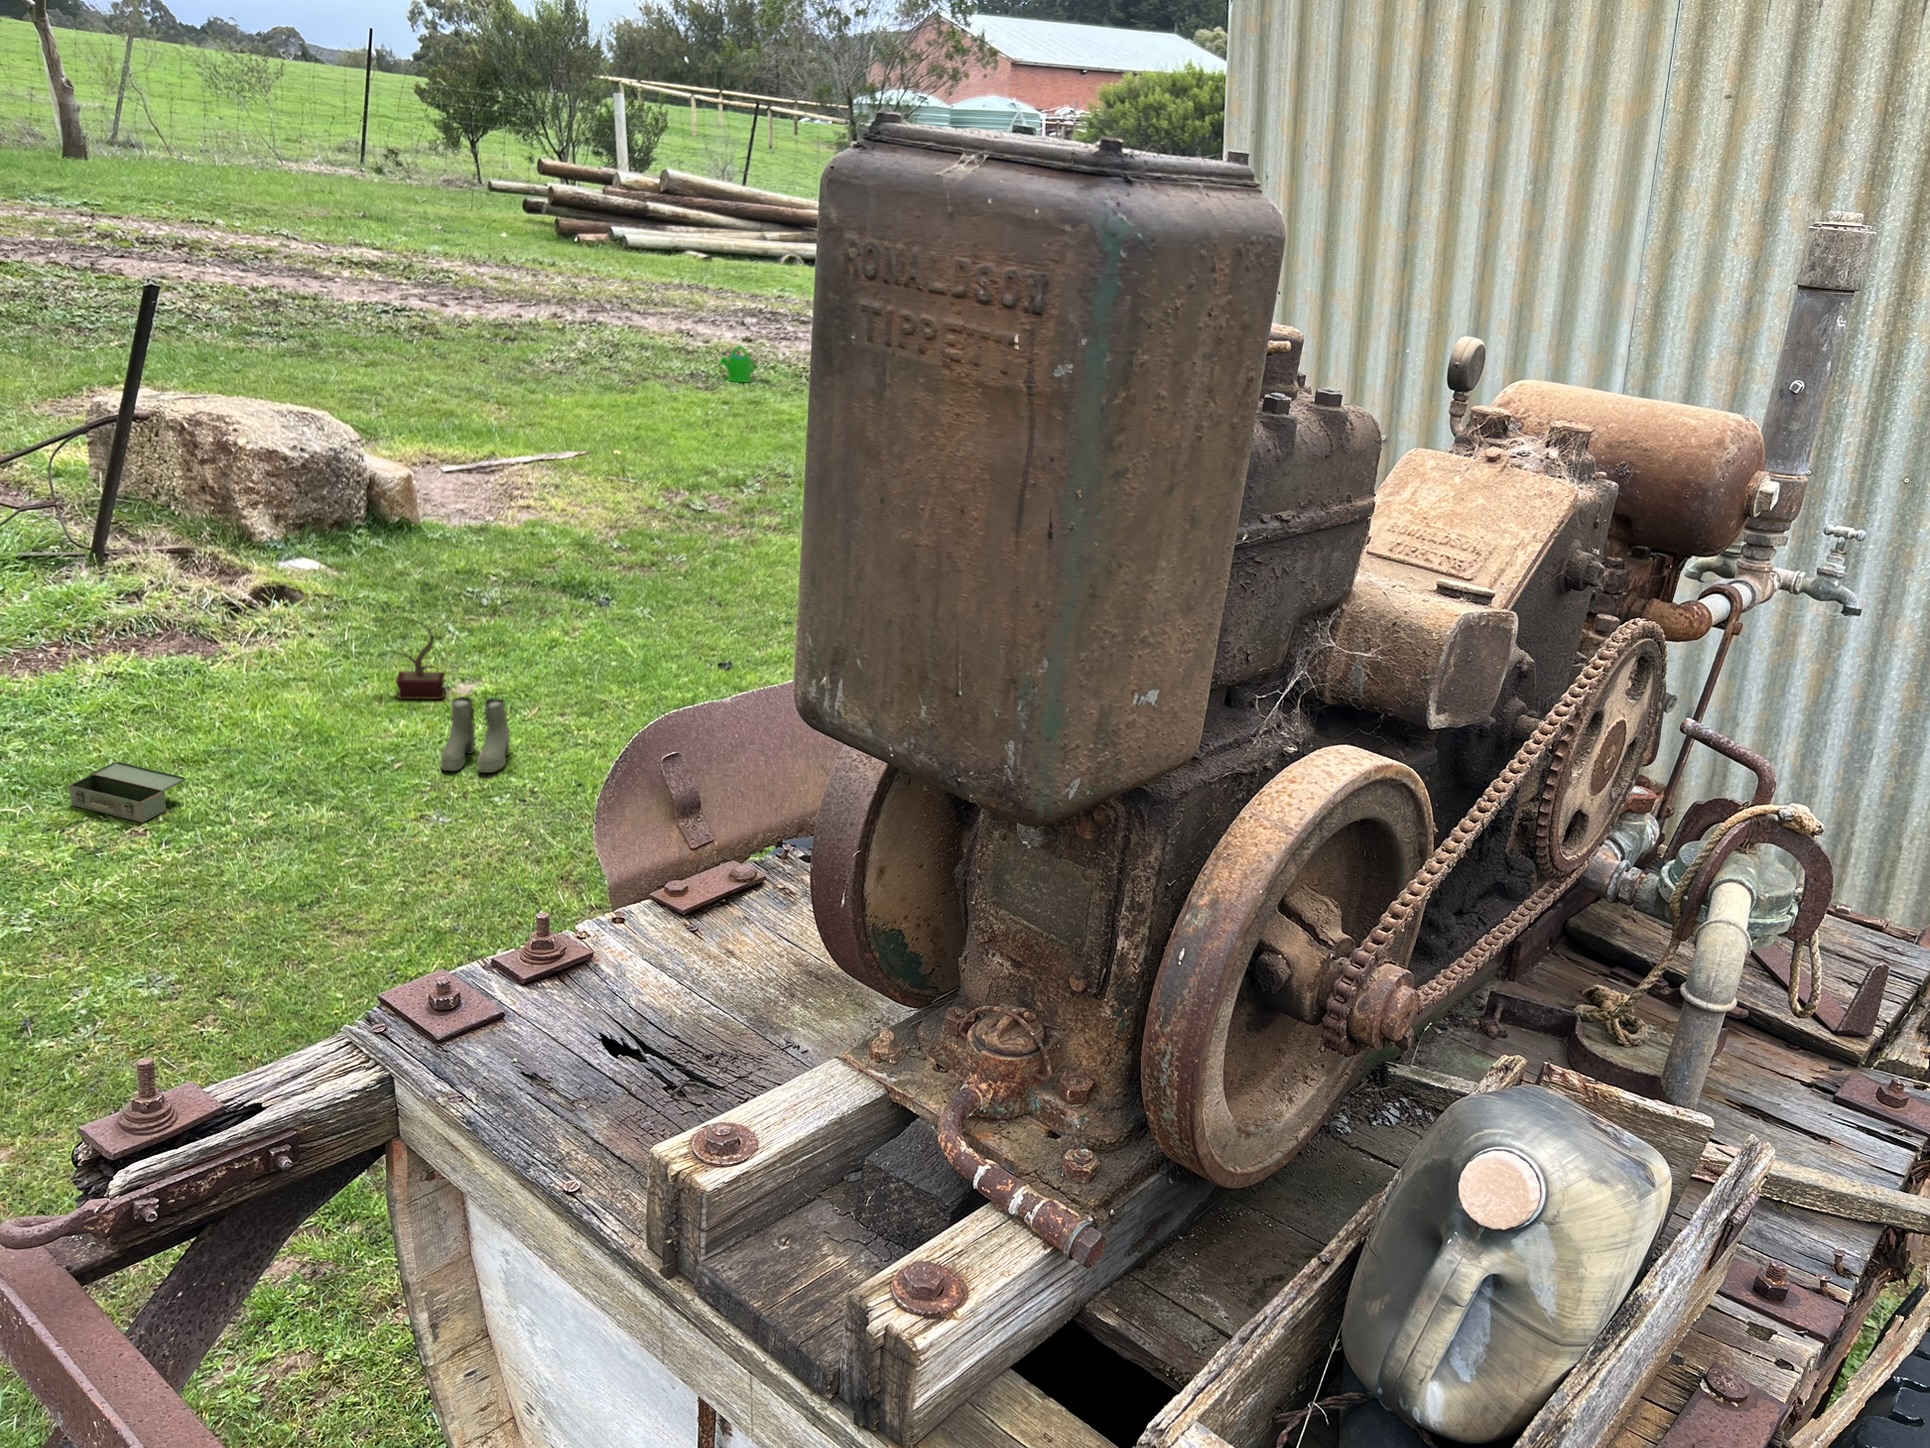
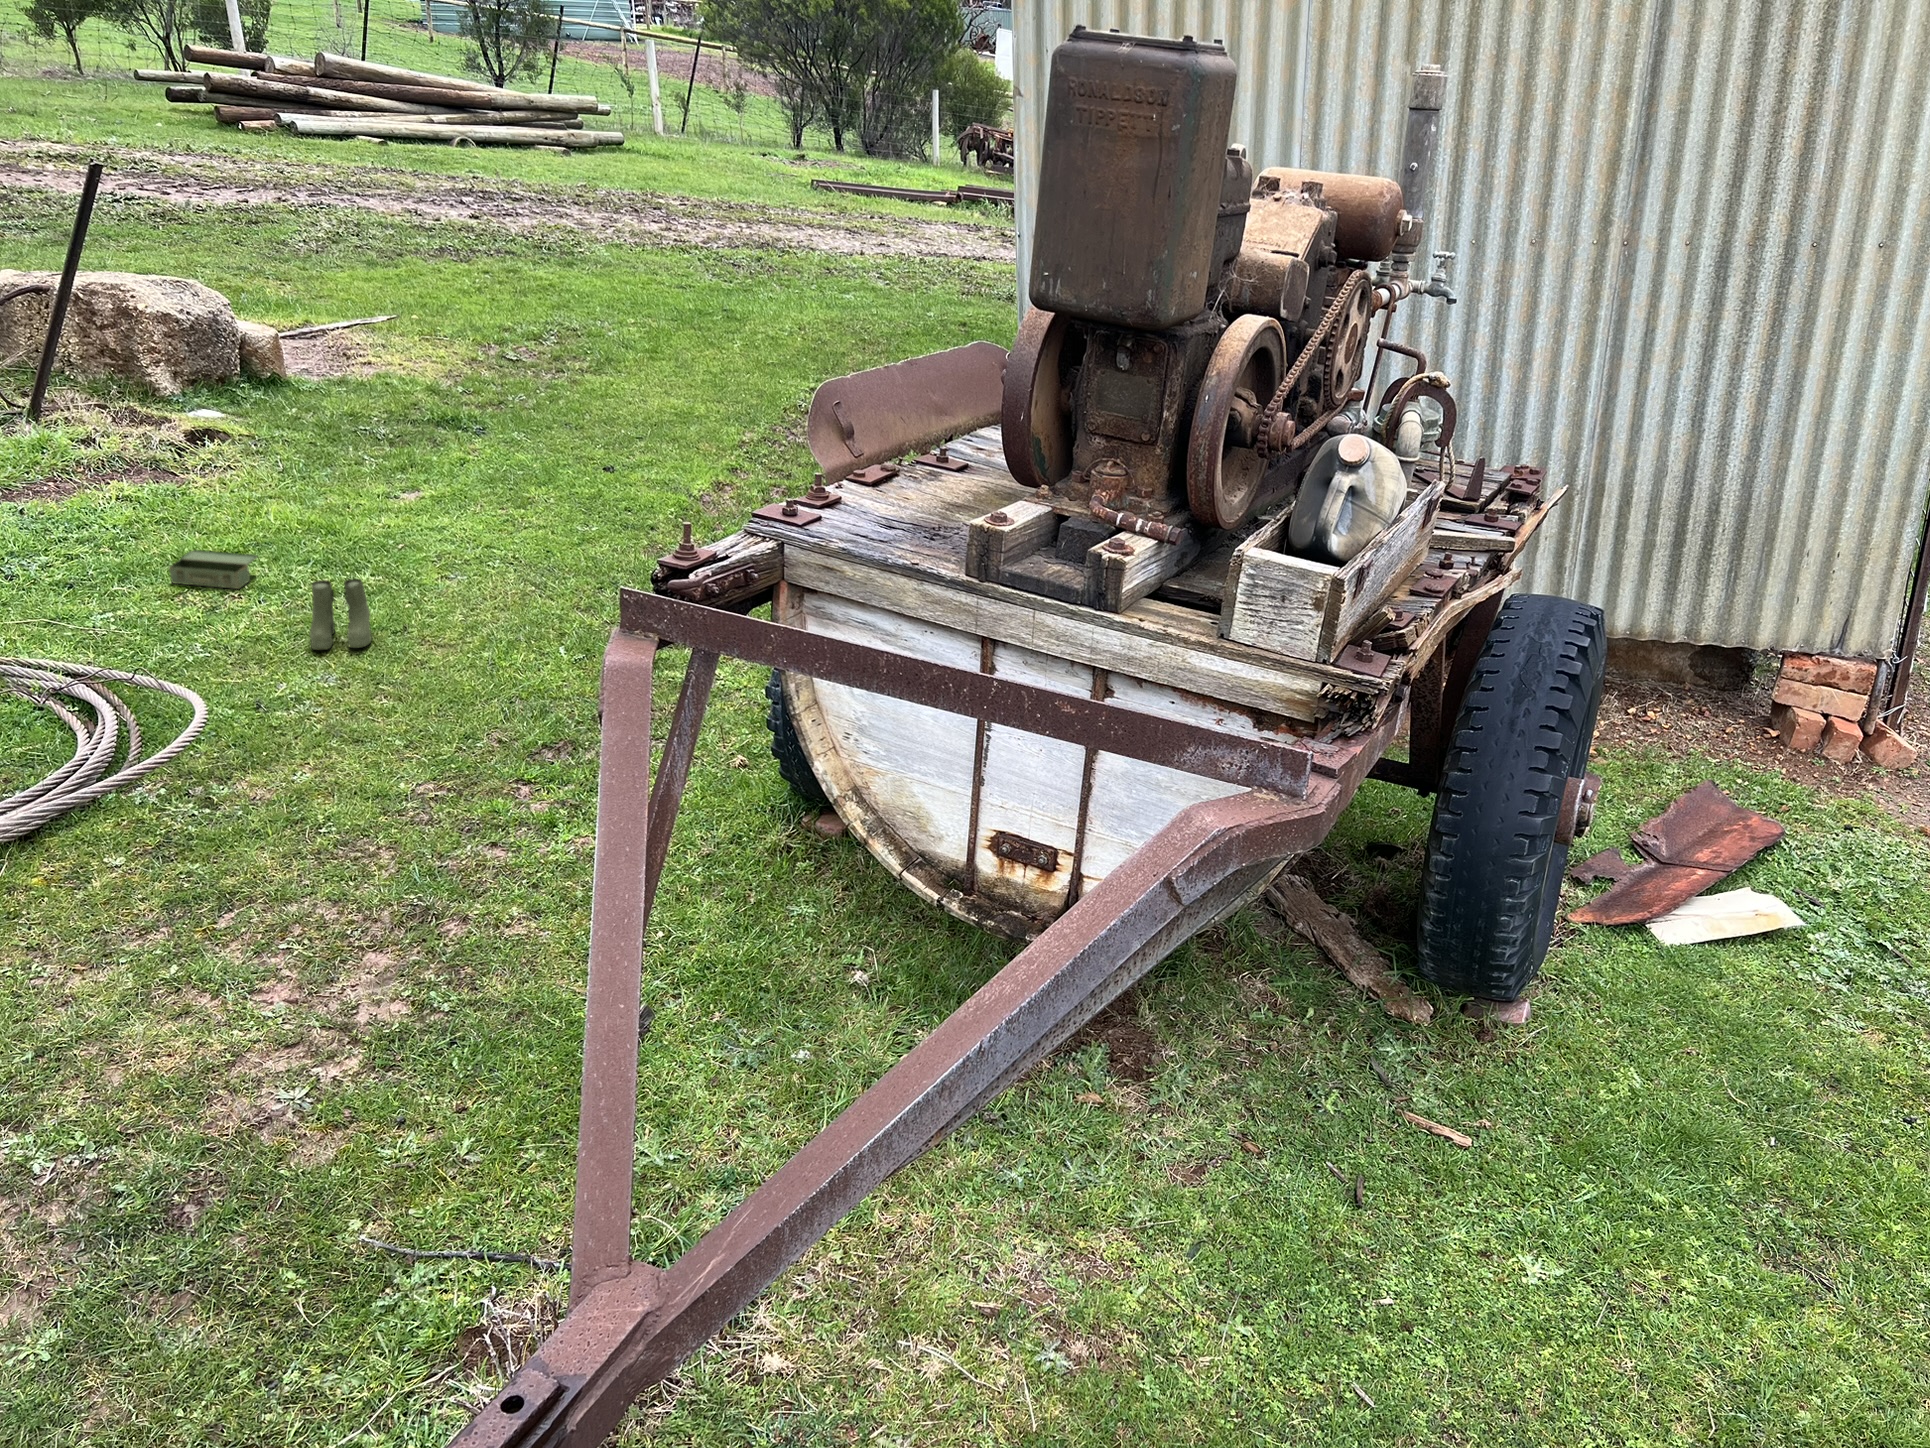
watering can: present [720,345,755,382] -> none [466,217,497,251]
potted plant: present [373,581,486,699] -> none [344,399,441,500]
boots: present [441,697,510,773] -> present [310,579,371,650]

